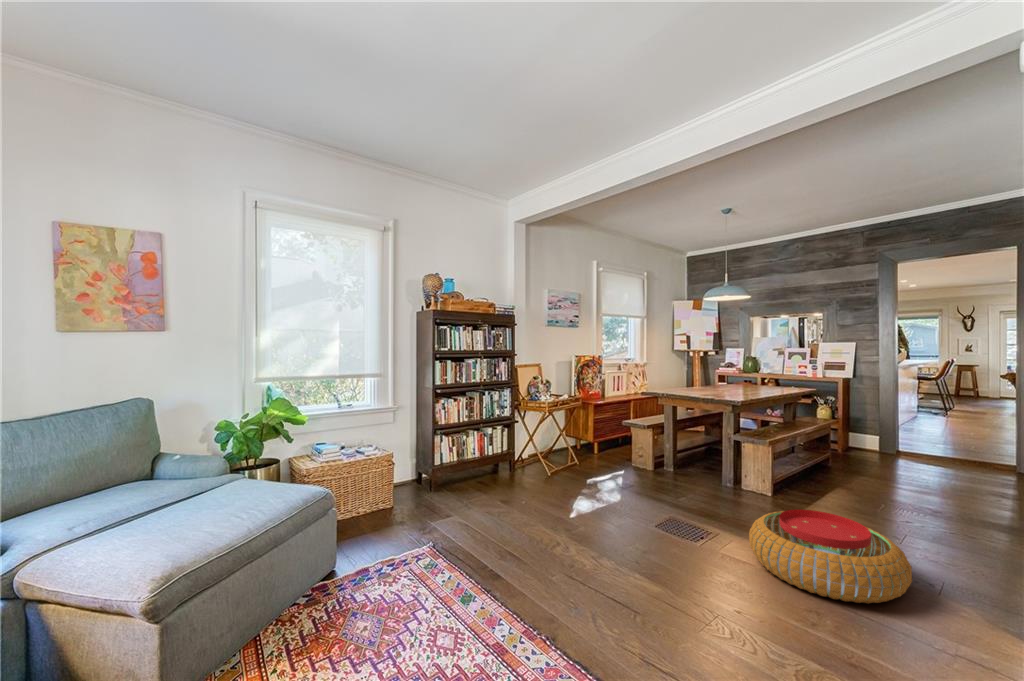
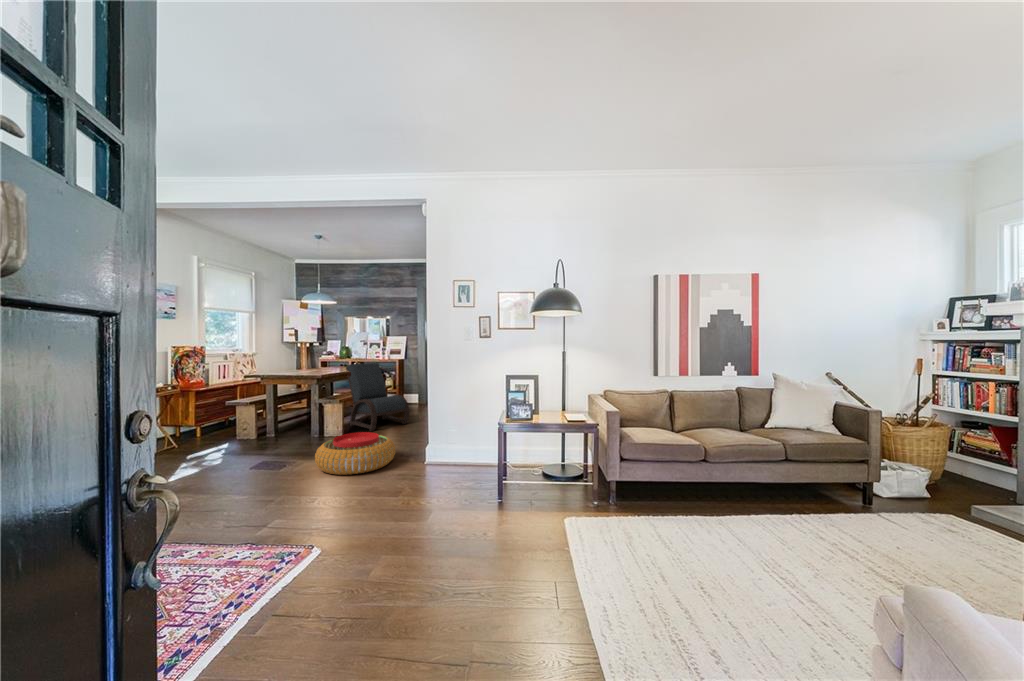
lounge chair: none [766,385,889,496] -> present [346,363,409,431]

